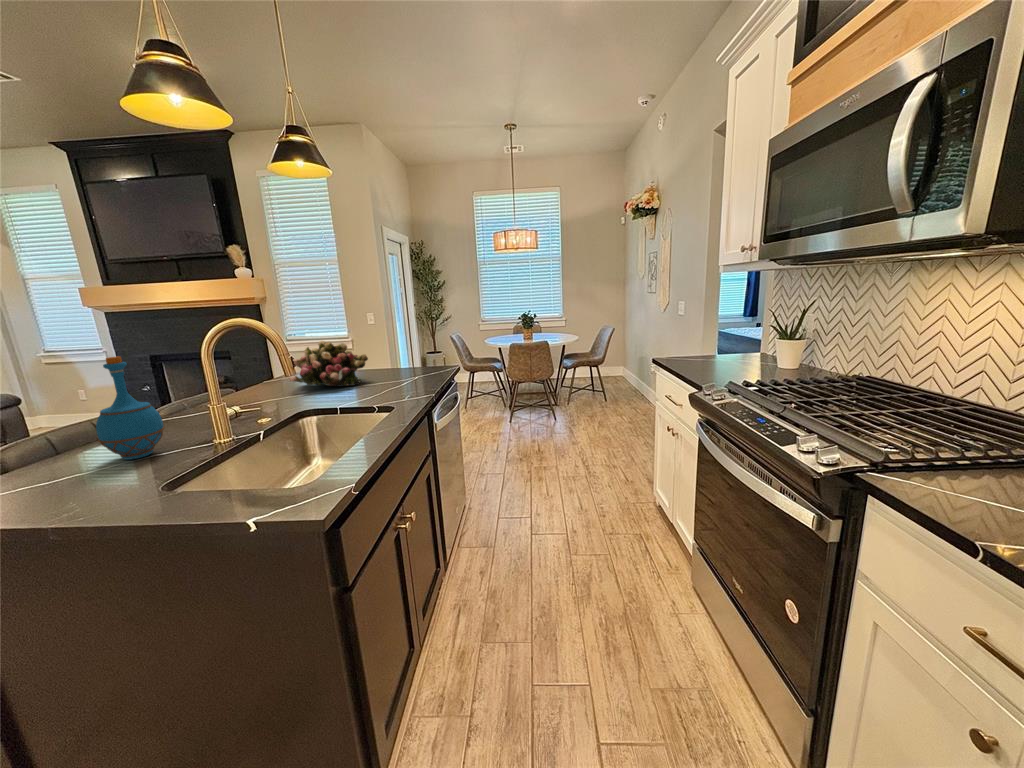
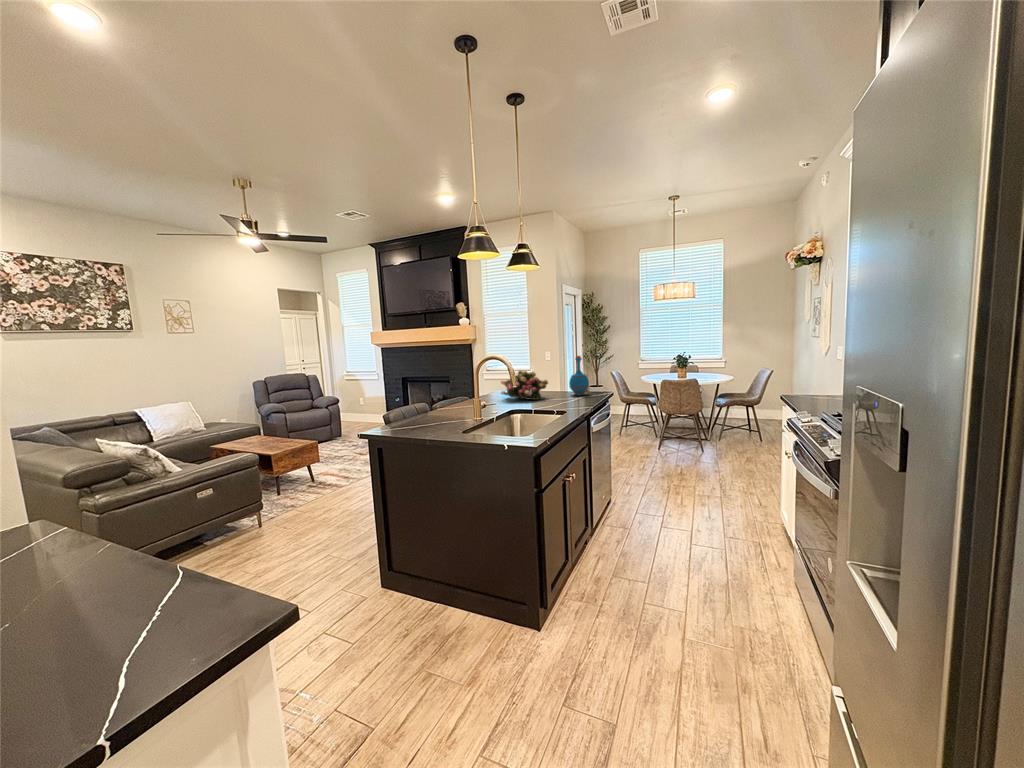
bottle: present [96,356,165,460] -> present [569,356,589,395]

